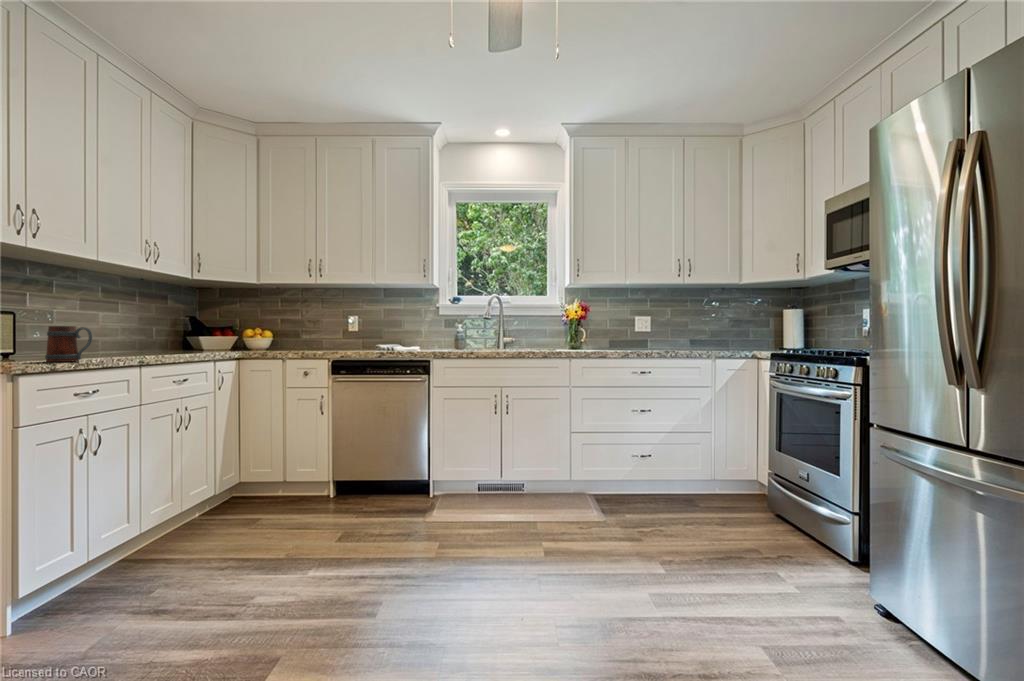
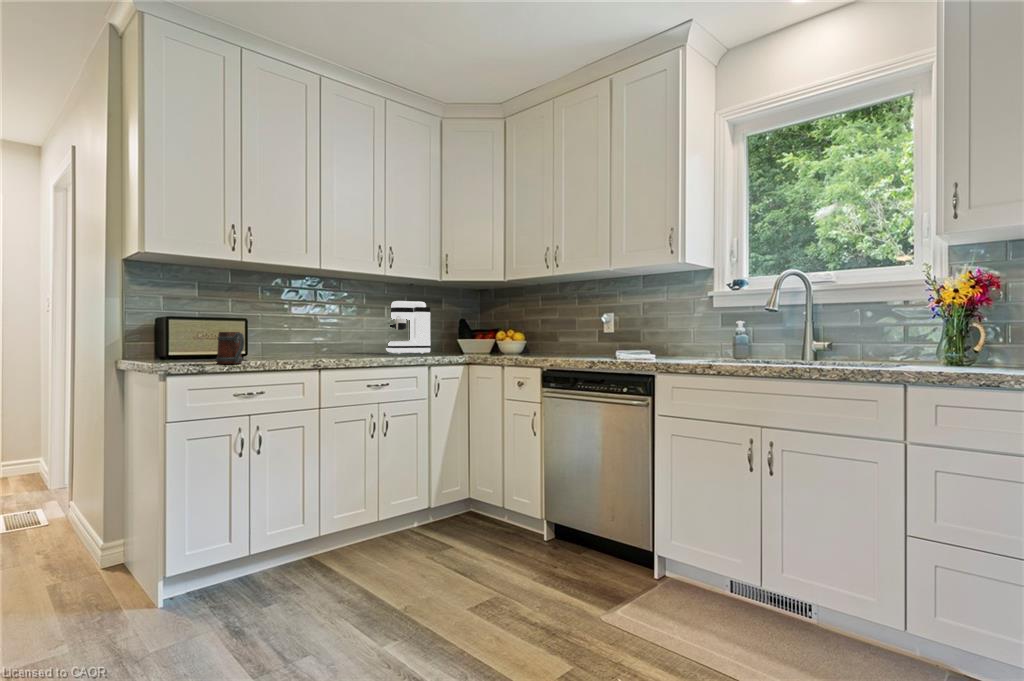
coffee maker: none [98,295,174,351] -> present [386,301,431,354]

